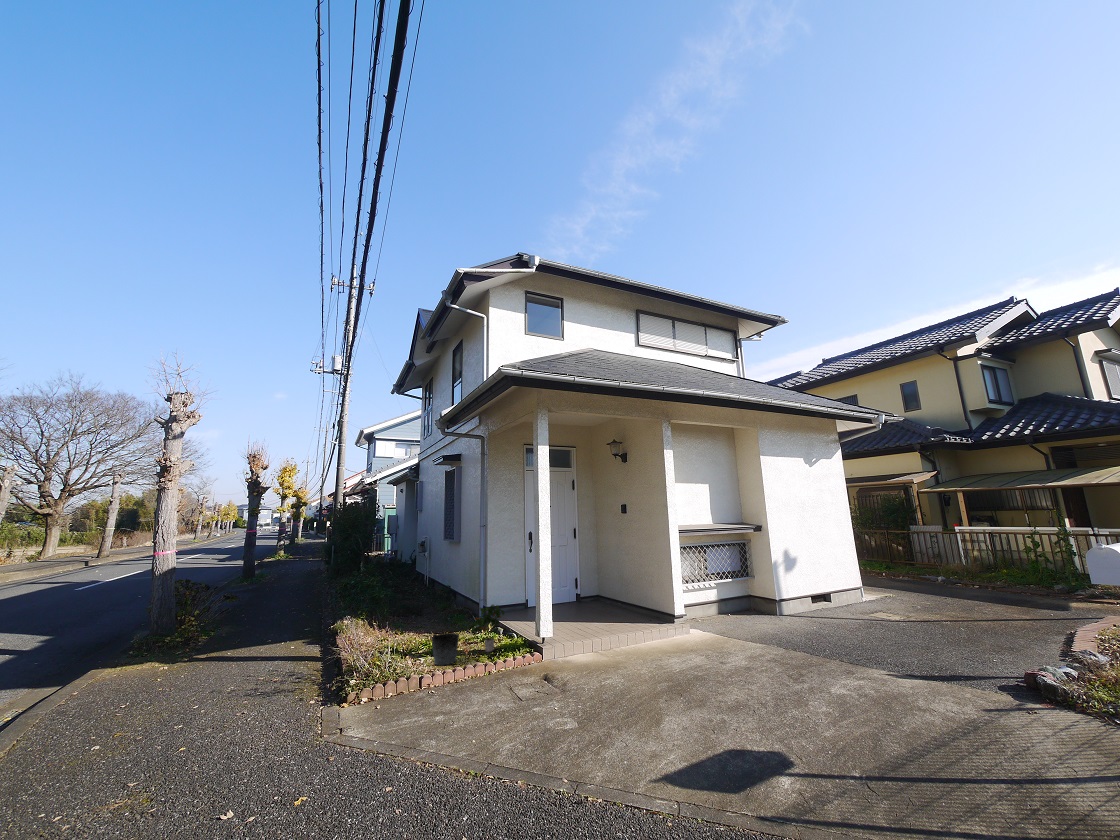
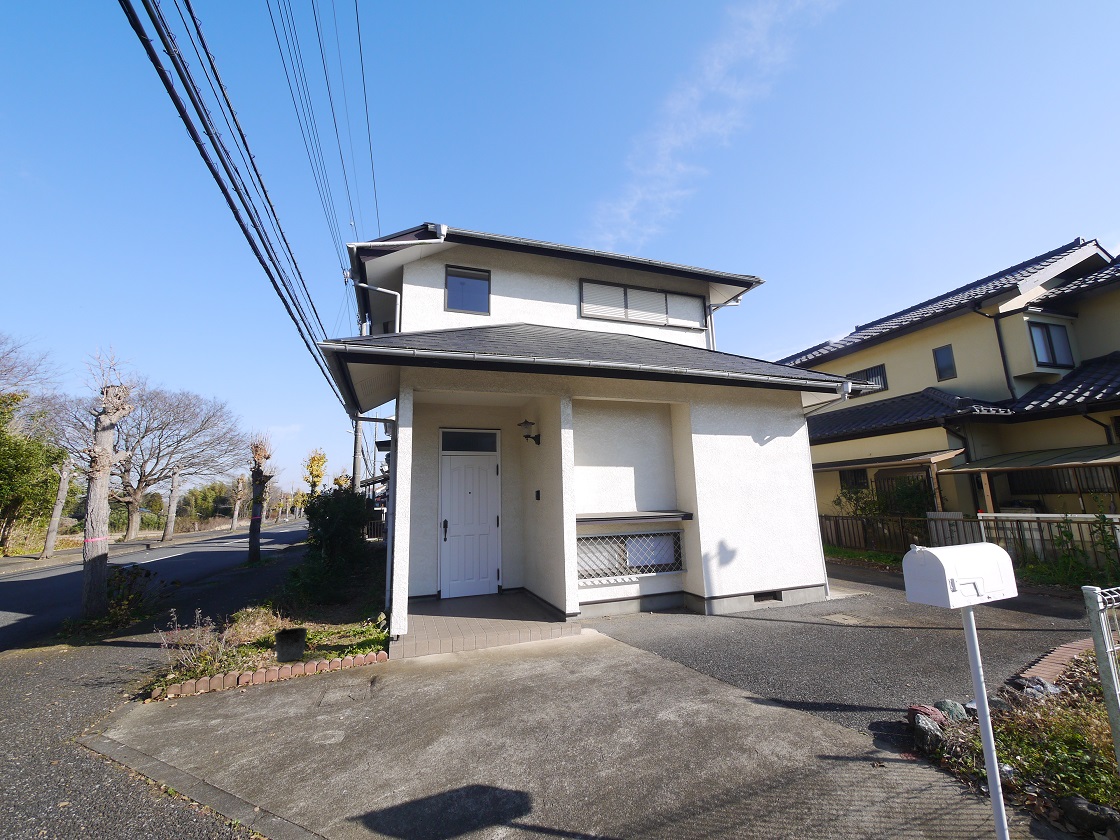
potted plant: present [471,605,504,652] -> none [323,598,369,648]

